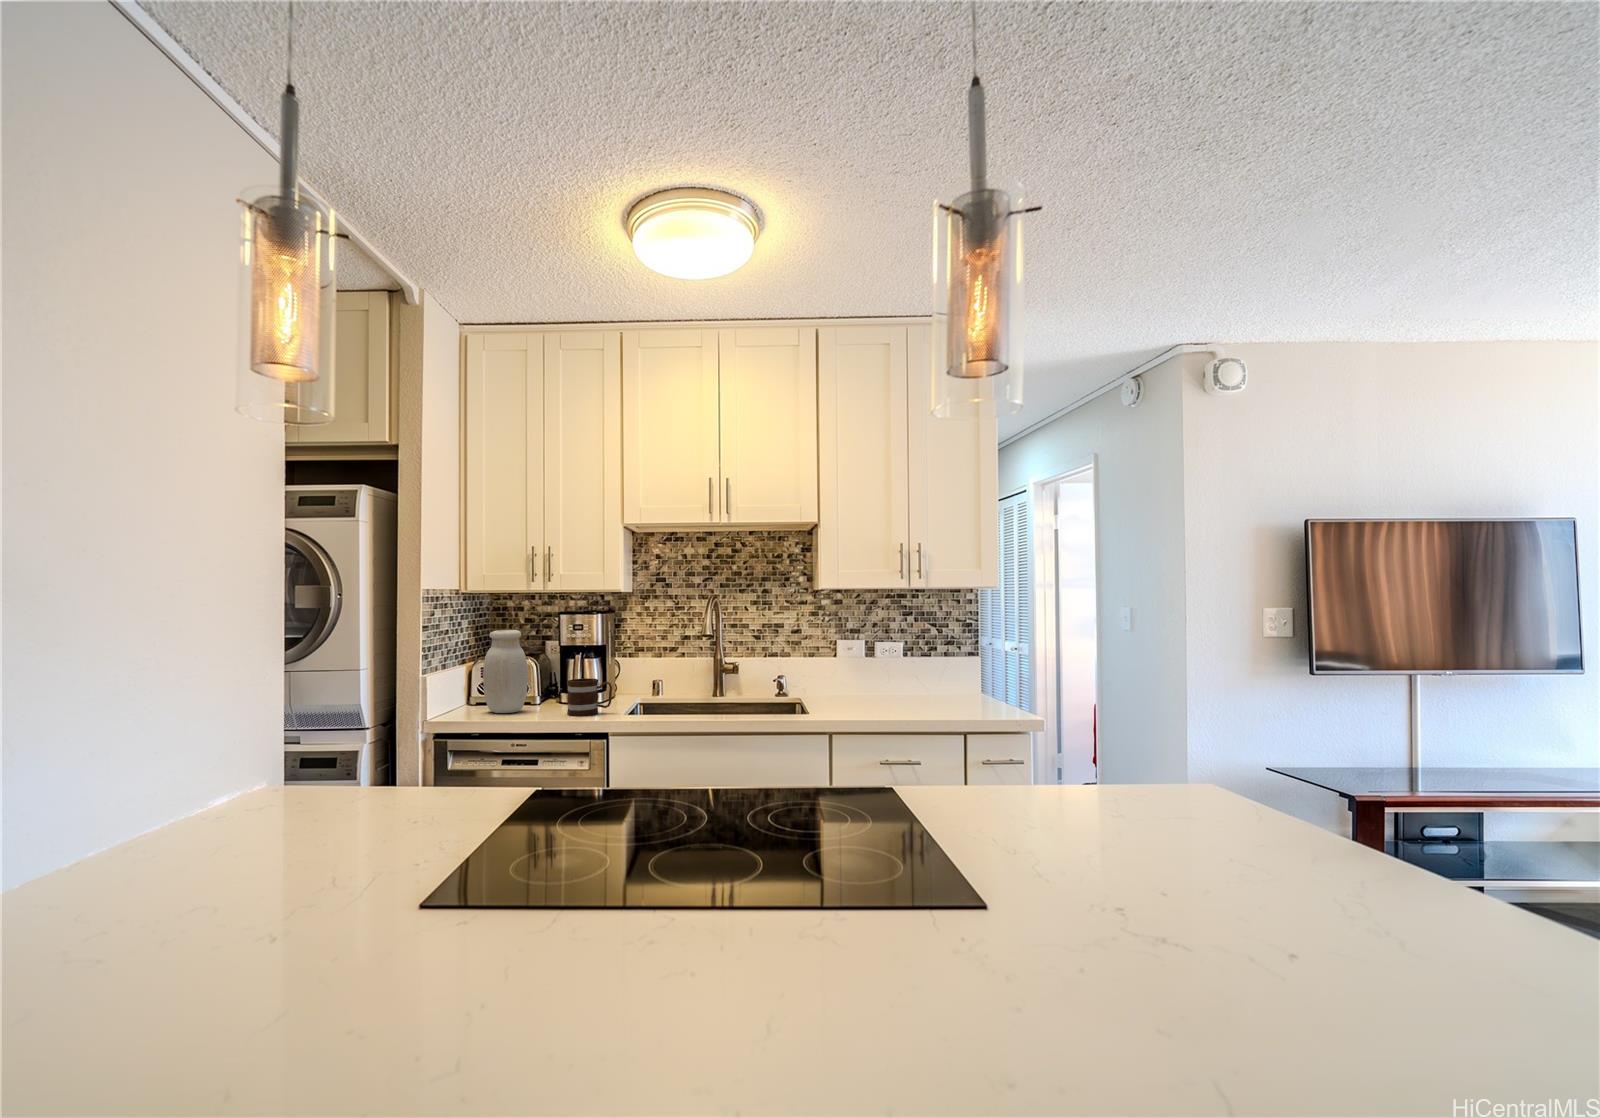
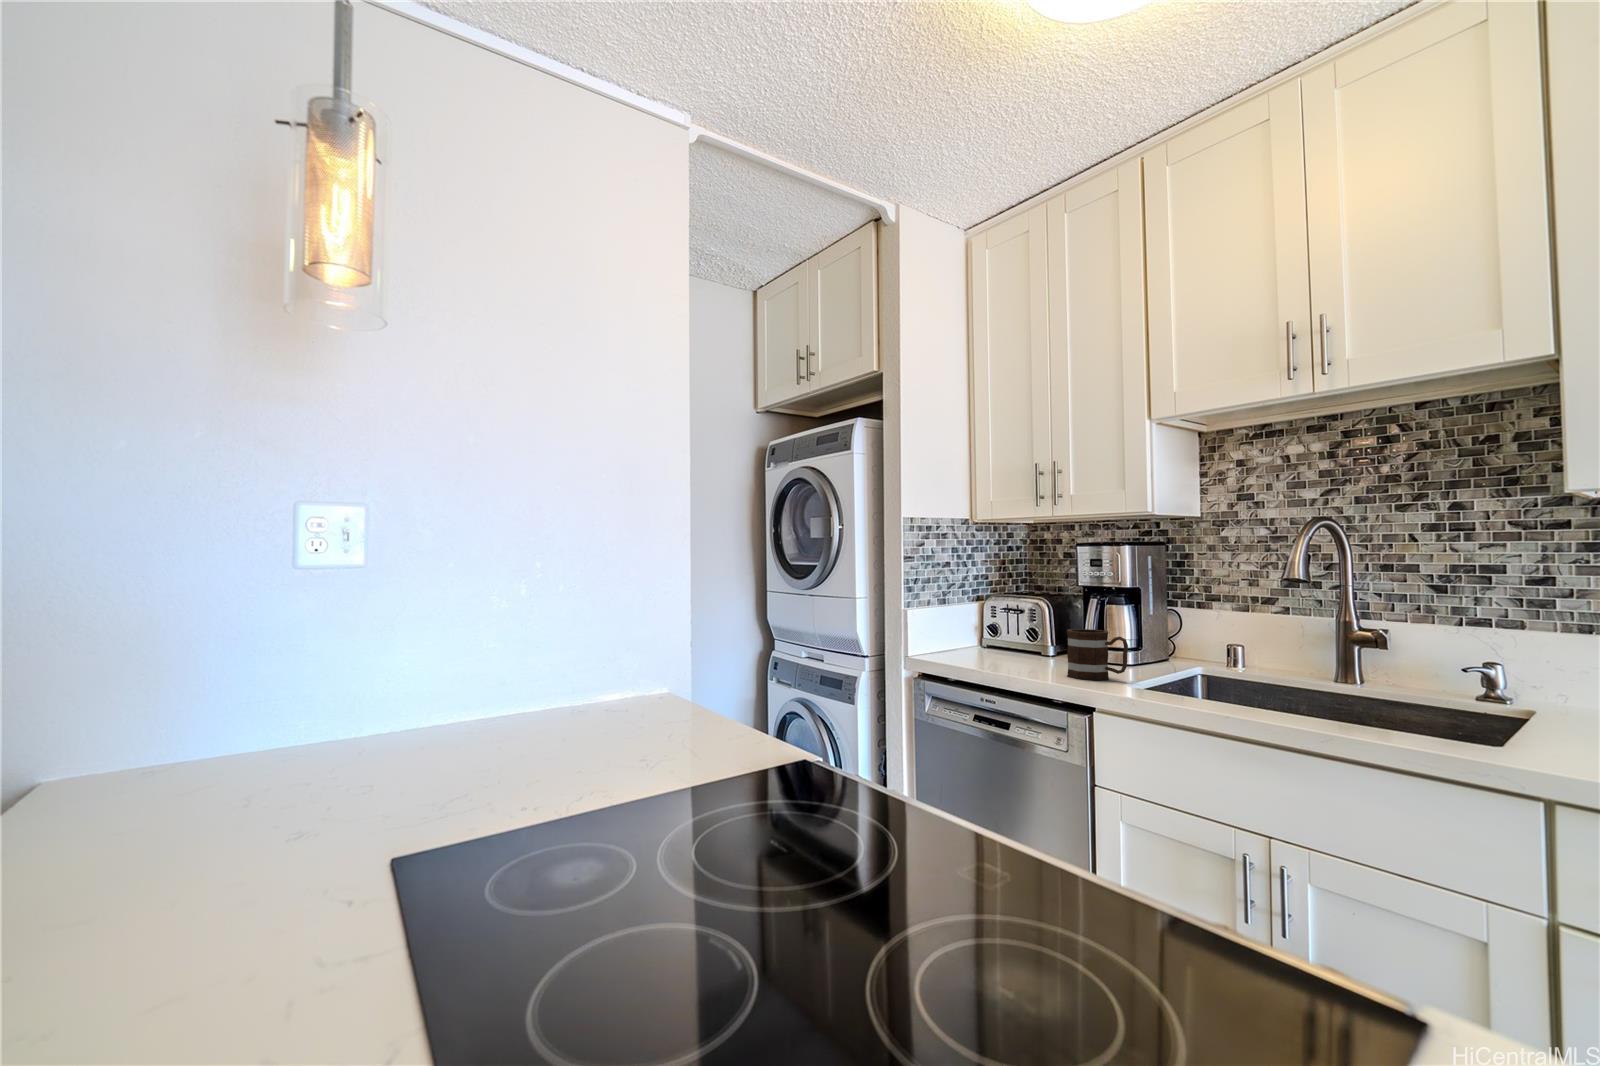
jar: present [483,630,528,713] -> none [986,563,1035,662]

